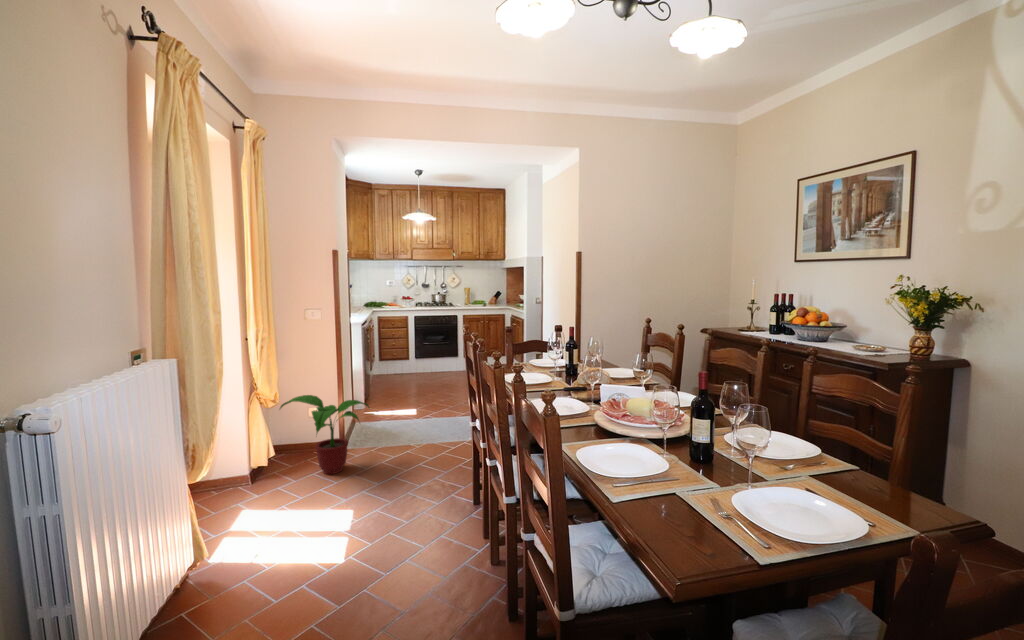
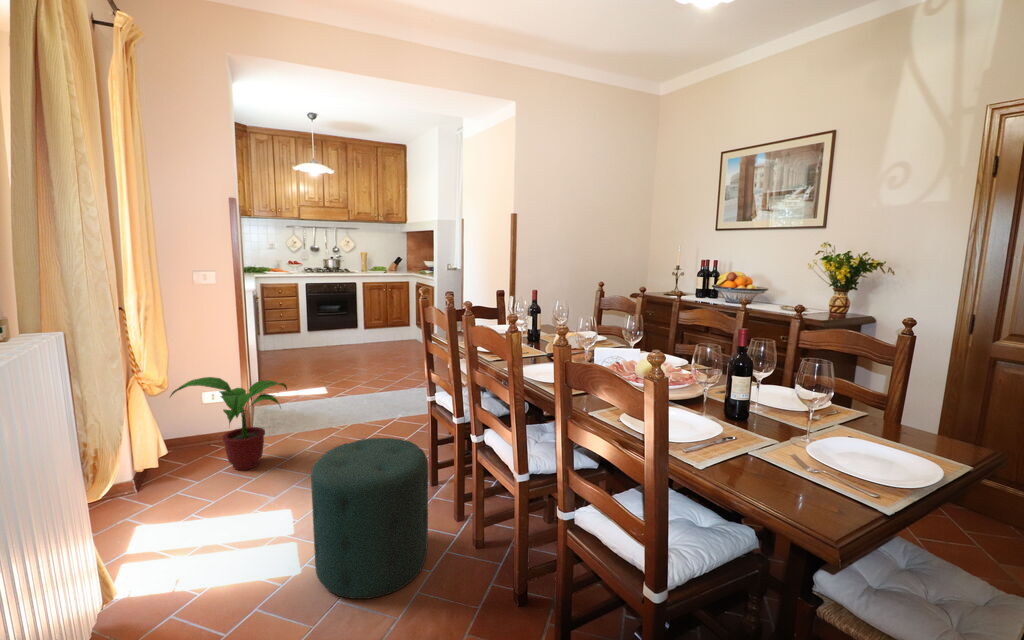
ottoman: none [349,455,448,594] -> present [311,438,429,599]

